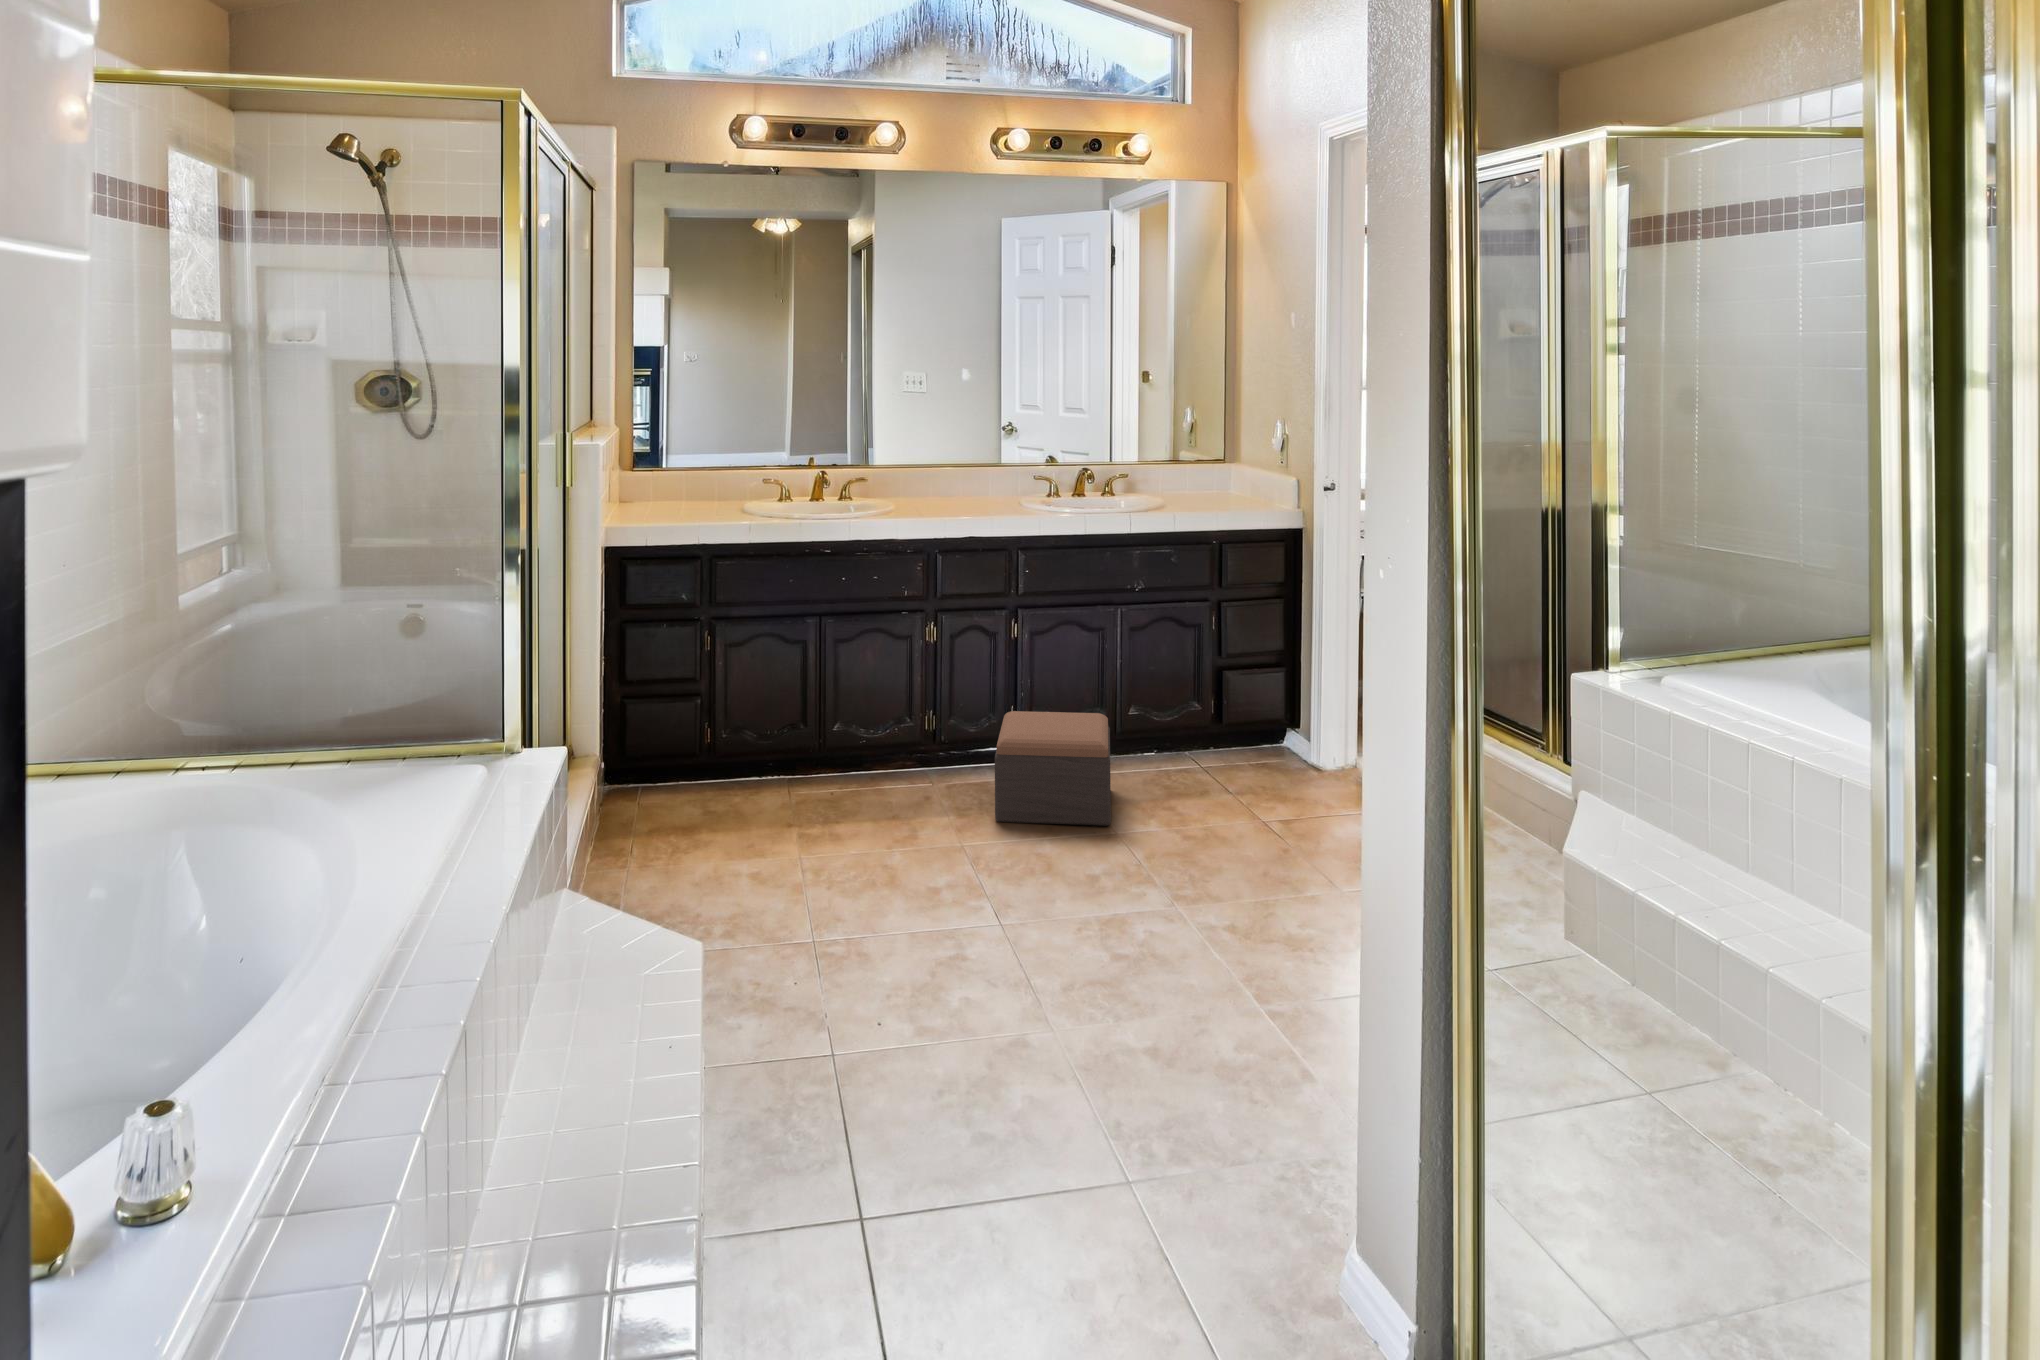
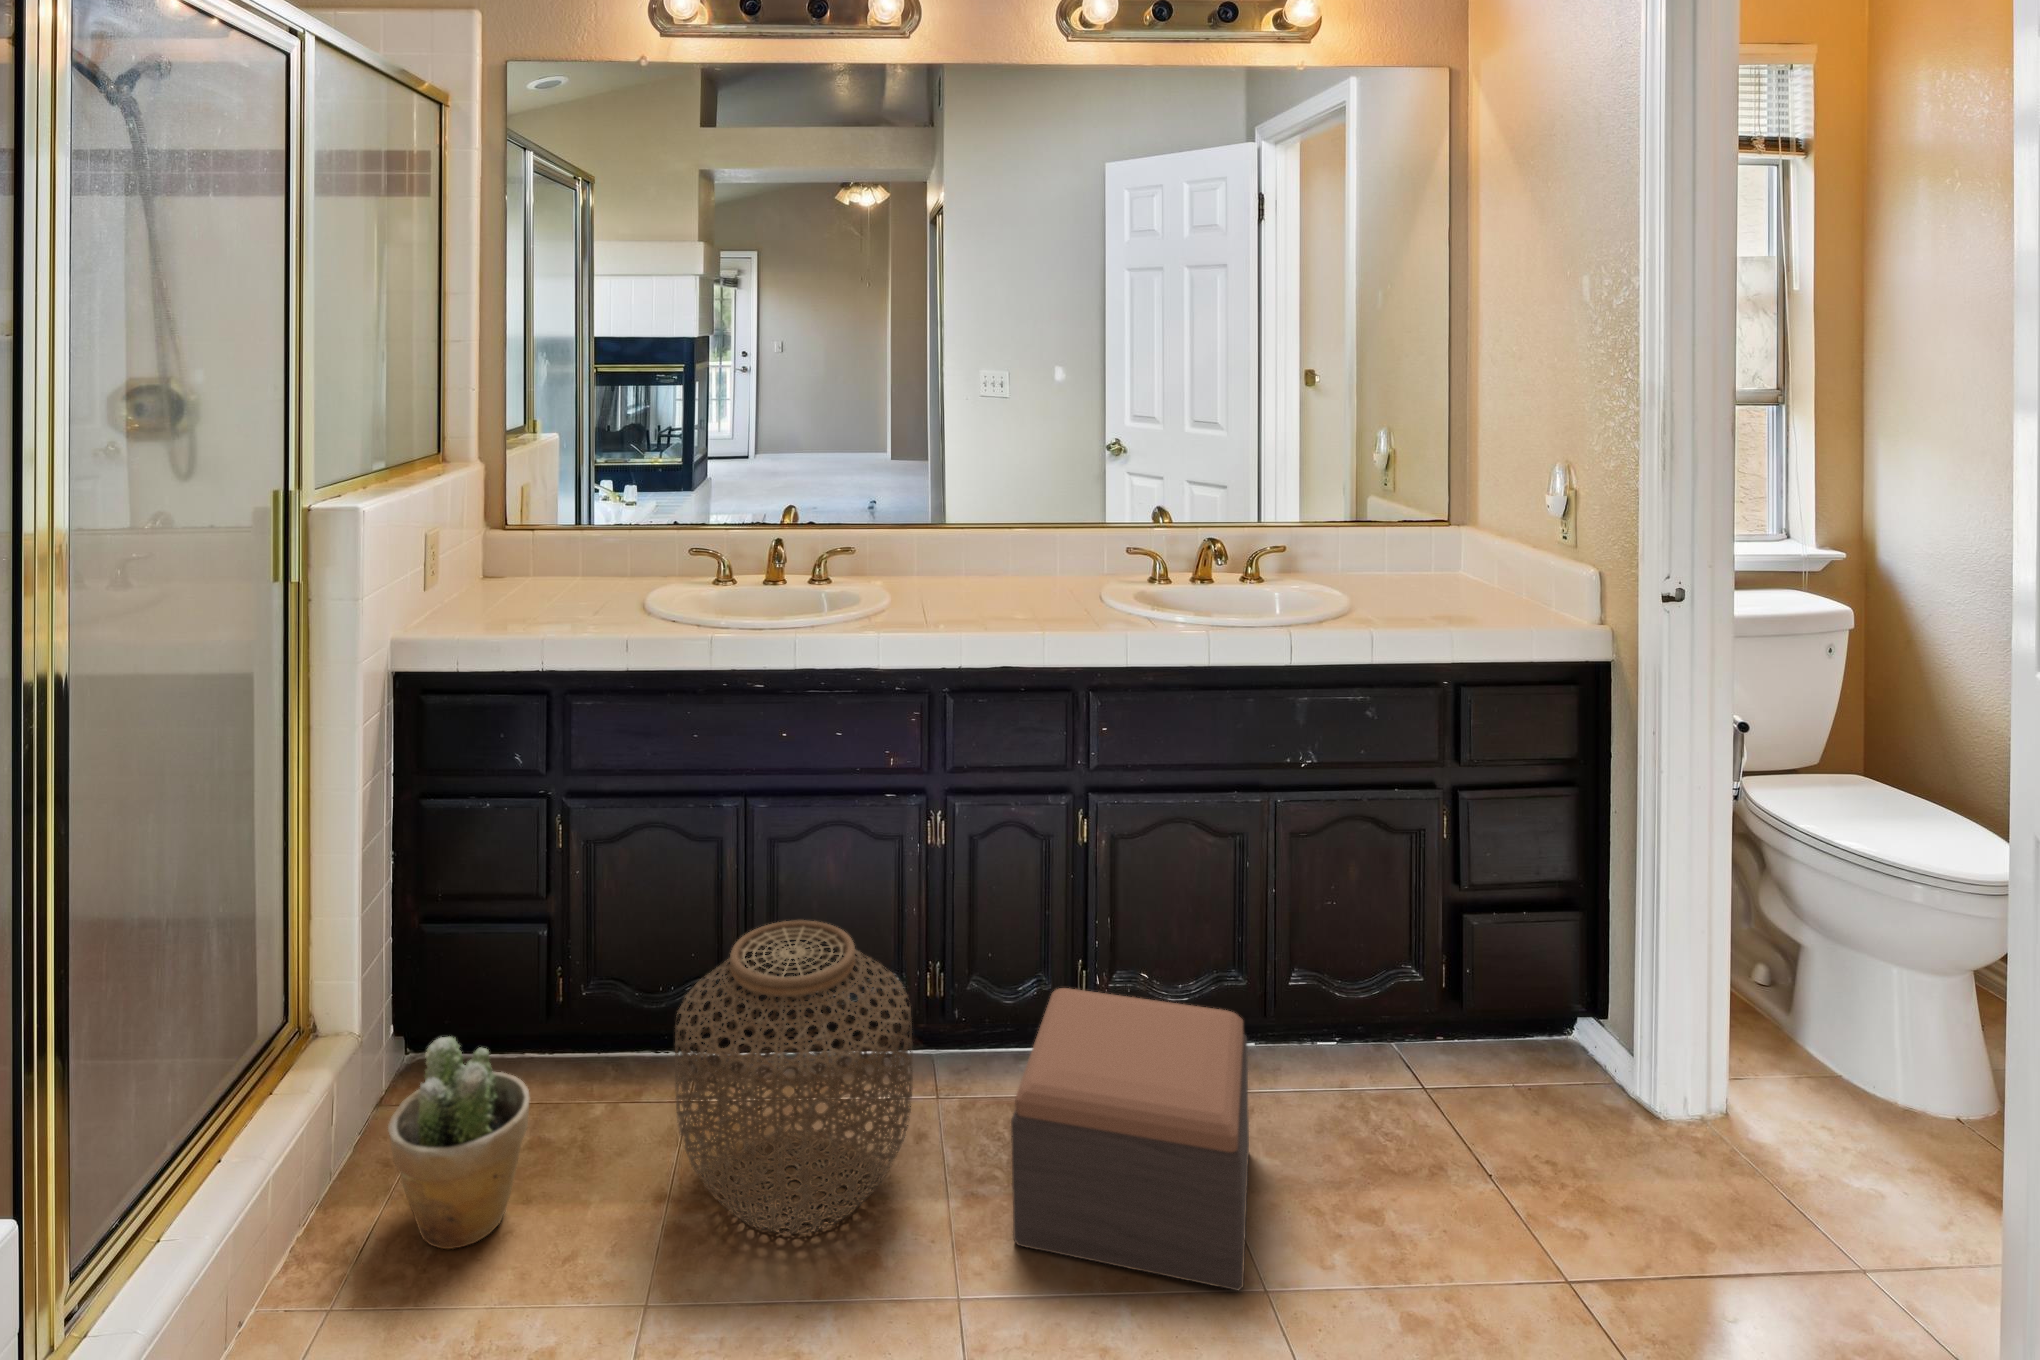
woven basket: none [812,674,939,825] -> present [675,920,913,1234]
potted plant: none [663,735,736,839] -> present [388,1037,529,1249]

